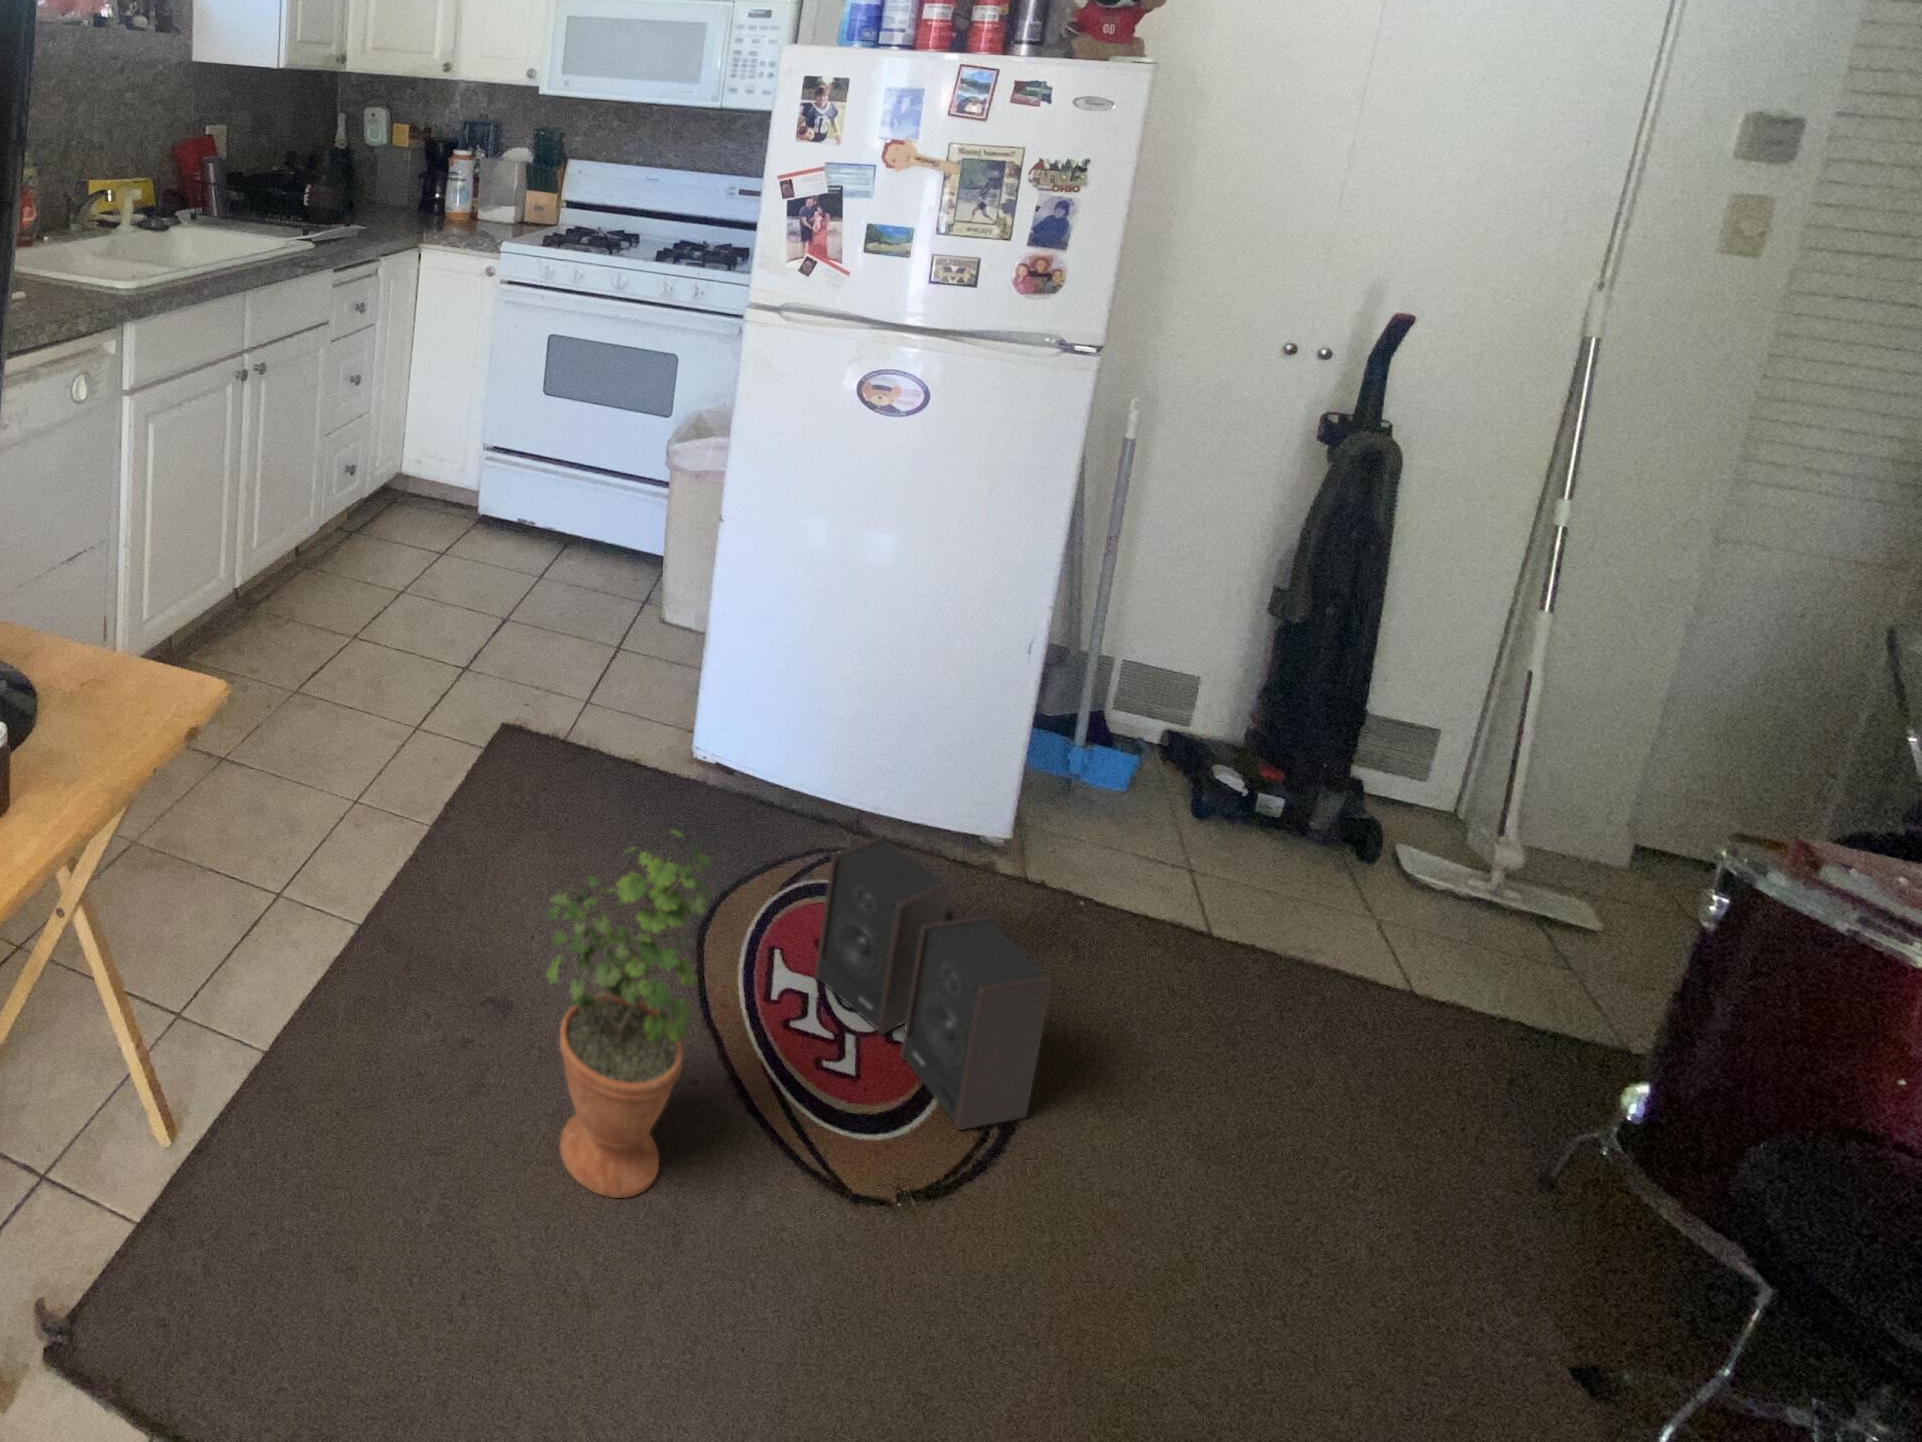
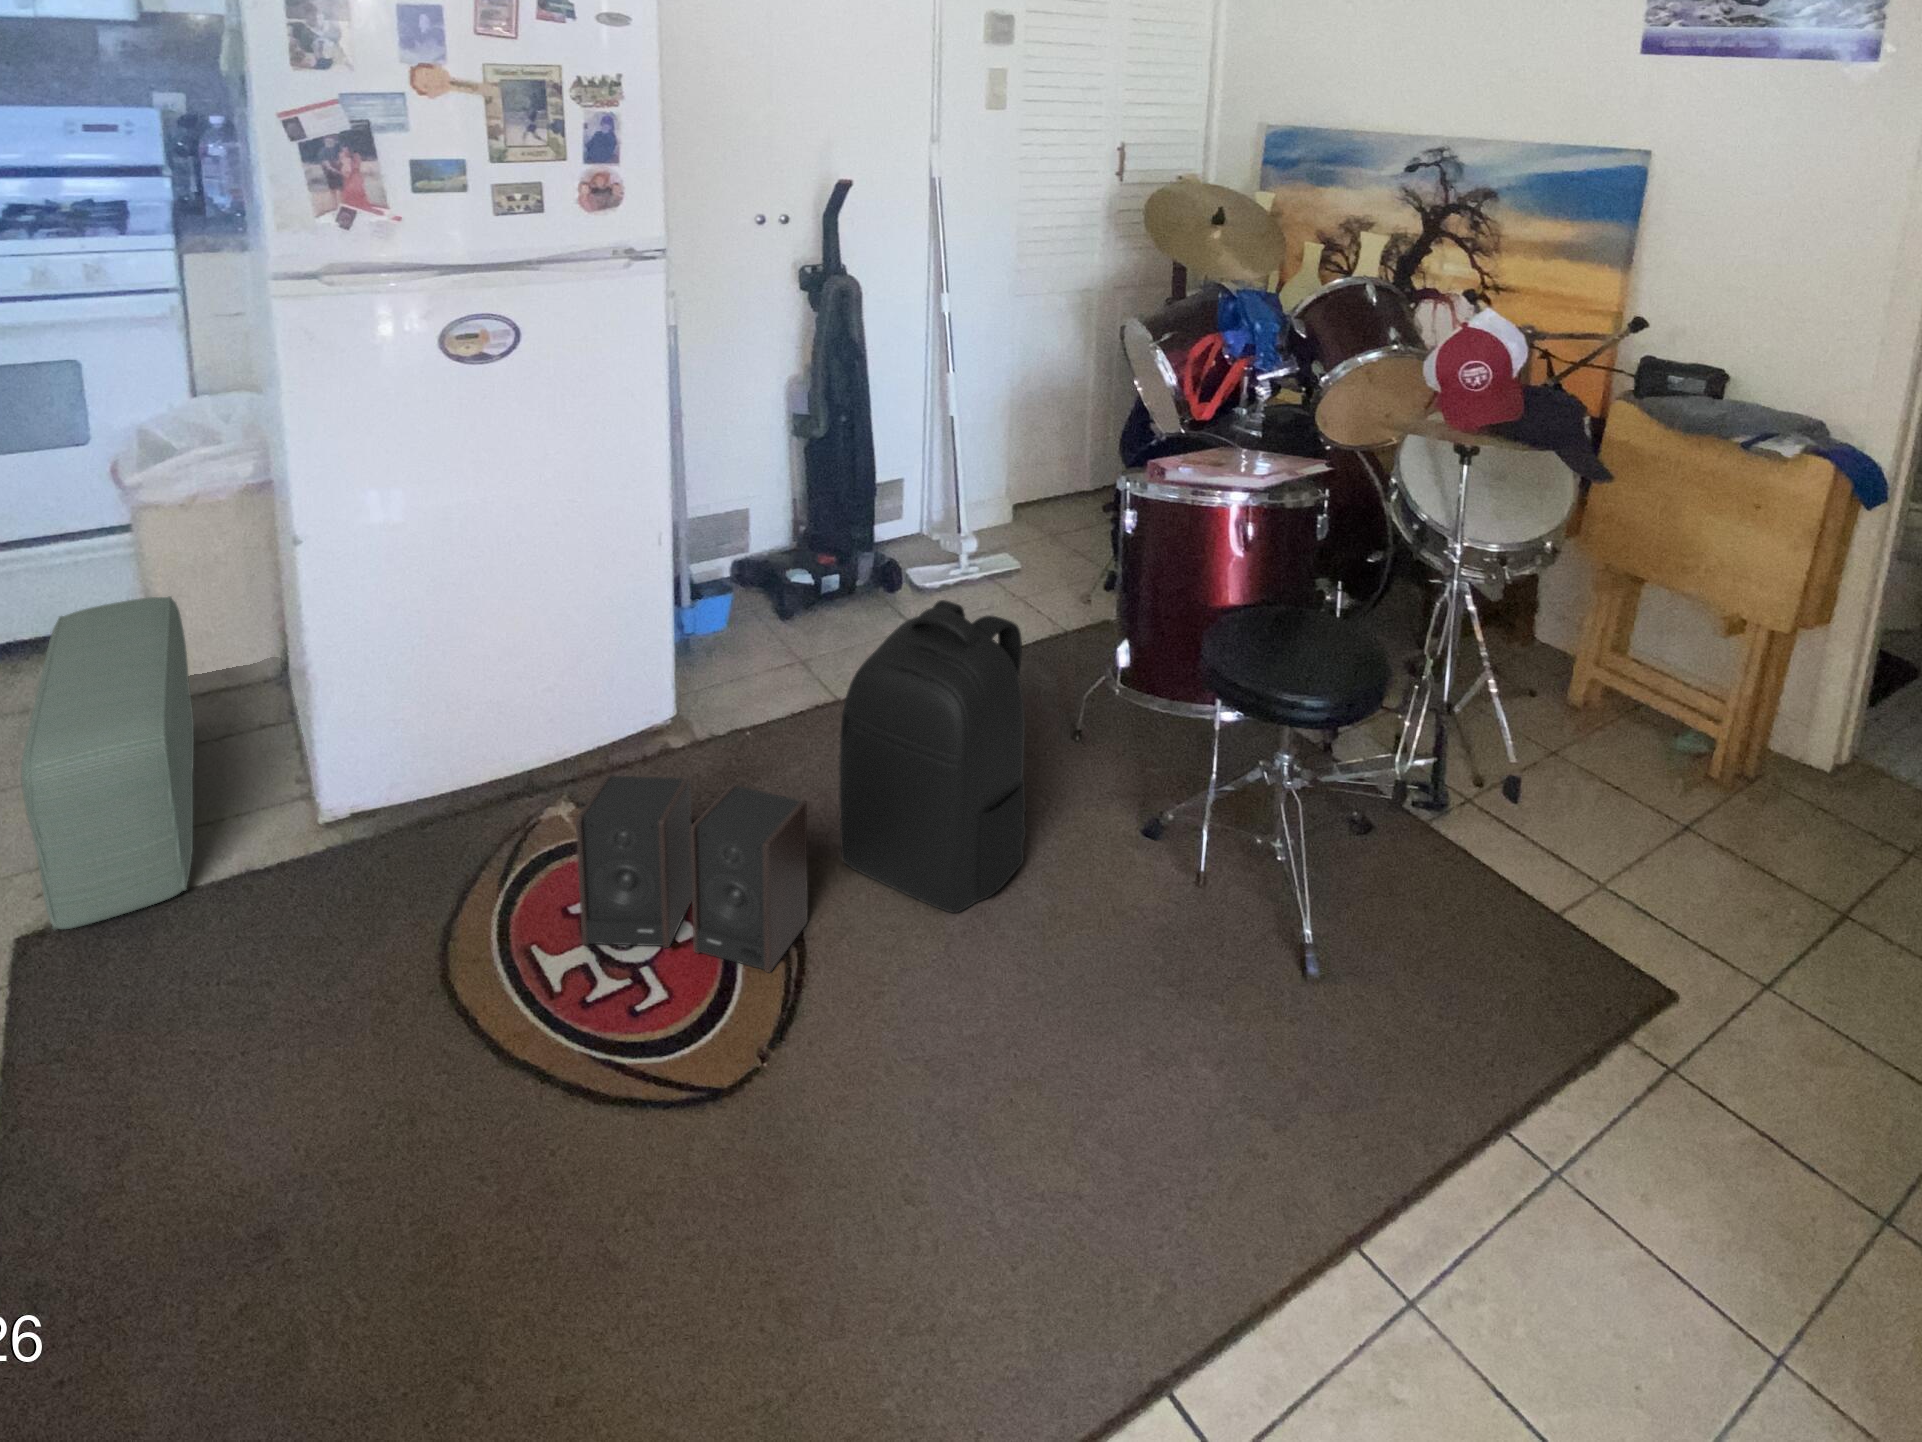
pouf: none [528,531,670,755] -> present [21,596,194,930]
potted plant: present [546,830,713,1198] -> none [330,892,555,1345]
backpack: none [1102,856,1432,1271] -> present [839,600,1027,913]

